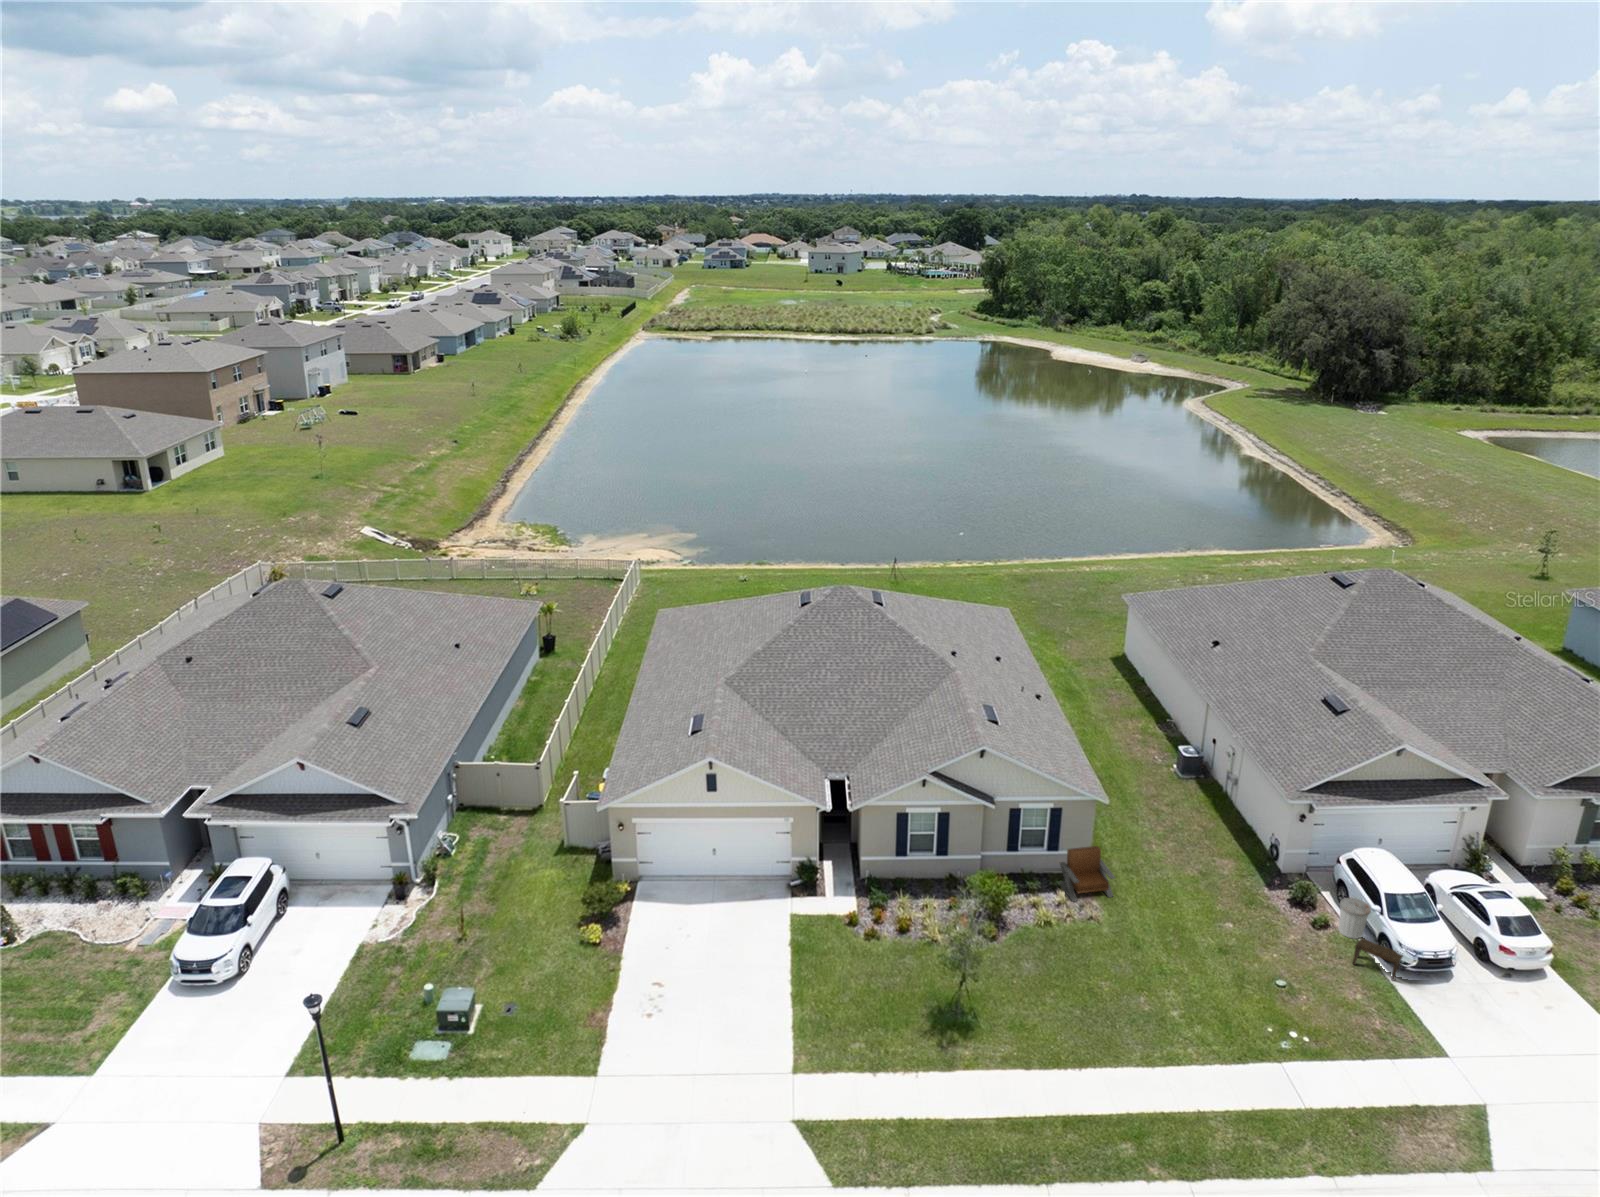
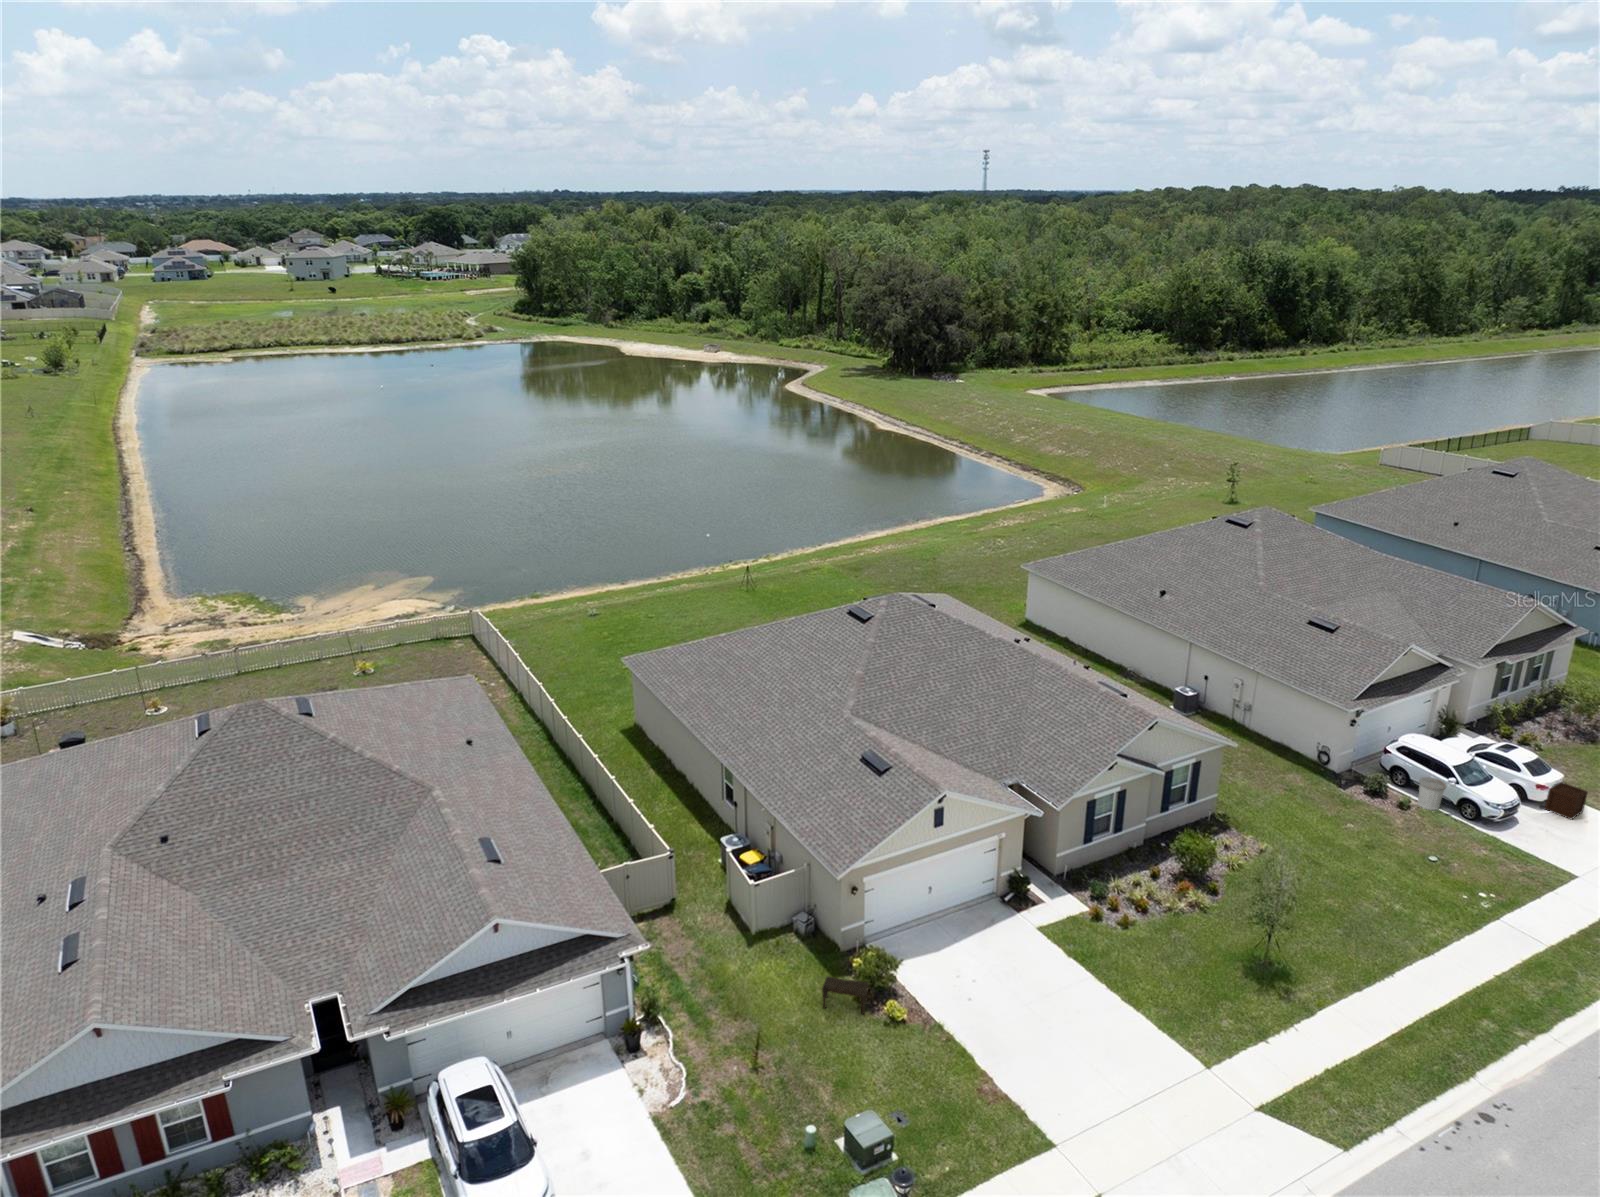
lounge chair: present [1059,846,1115,902] -> none [1205,787,1259,842]
bench: present [1353,938,1403,980] -> present [822,976,868,1014]
wooden crate: none [1501,950,1558,997] -> present [1545,782,1588,819]

